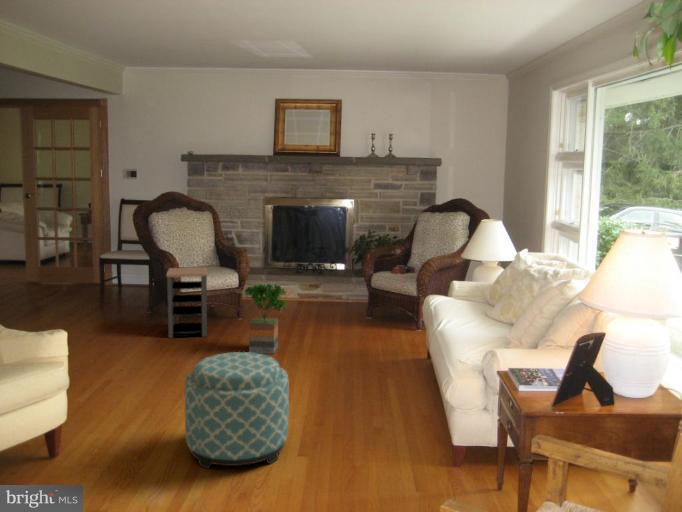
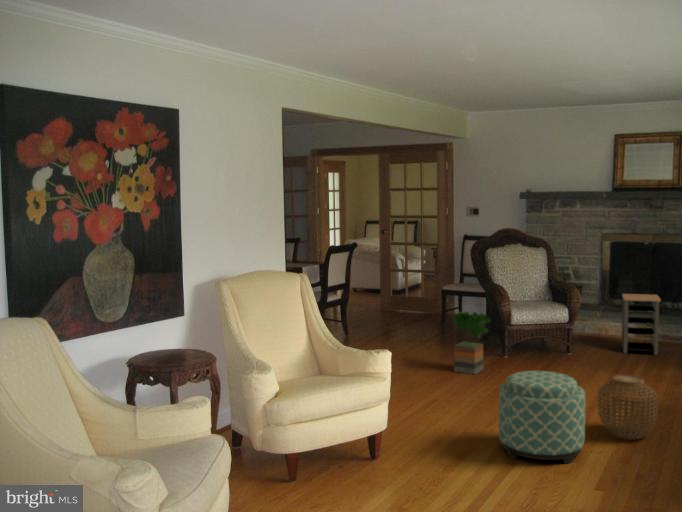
side table: present [166,268,208,338] -> present [622,294,661,355]
potted tree: present [245,283,287,354] -> present [453,311,490,374]
woven basket: none [293,345,355,416] -> present [598,375,658,439]

